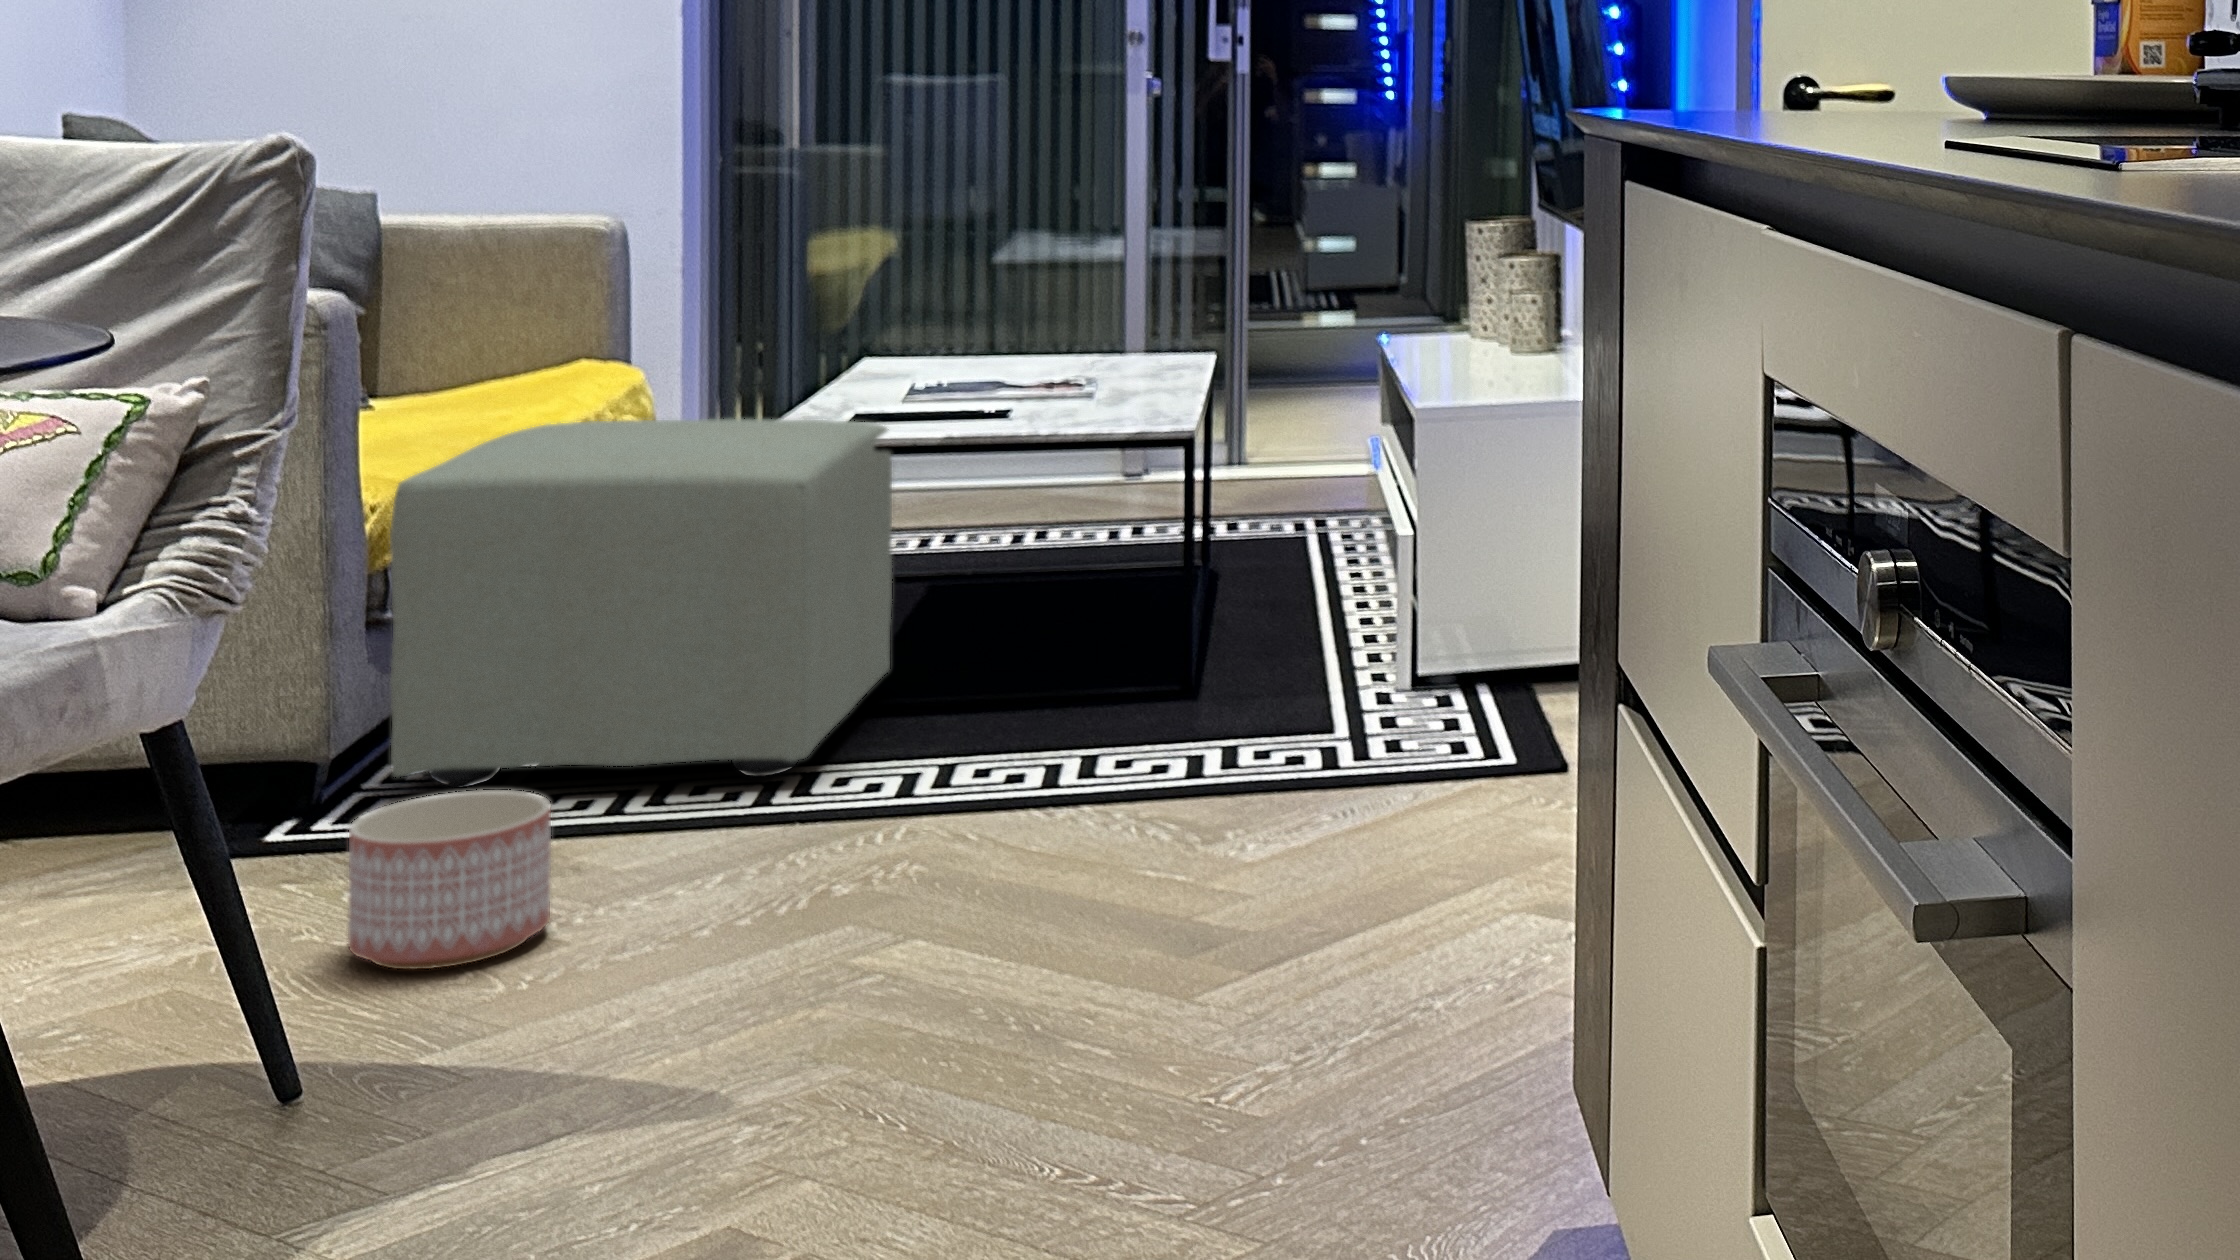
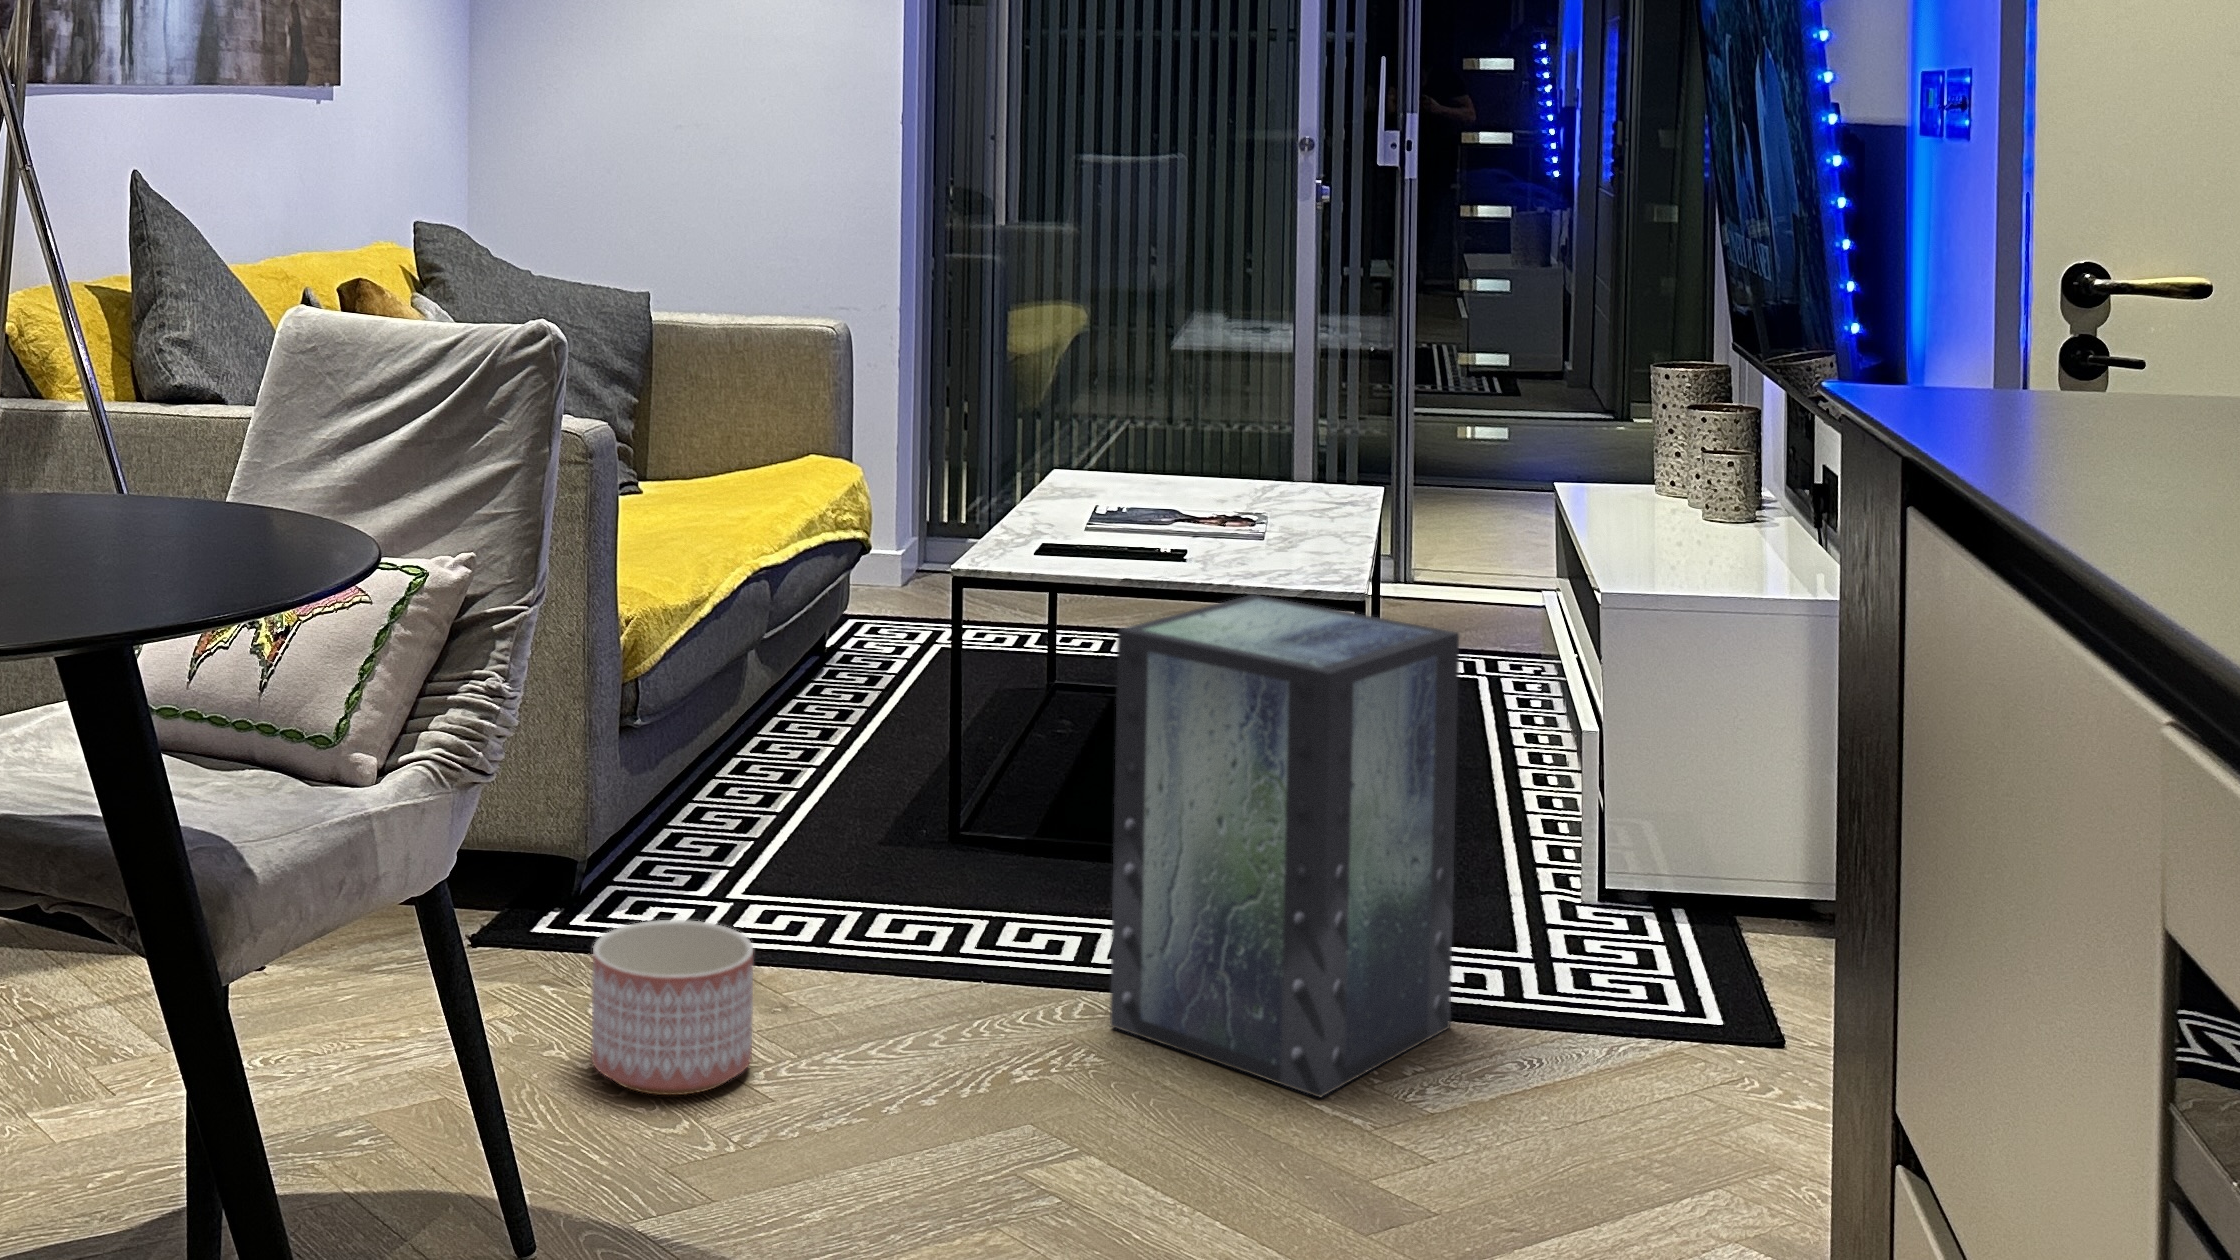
storage box: none [951,417,1291,858] -> present [1110,594,1459,1097]
ottoman: present [390,419,892,787] -> none [640,539,1066,918]

